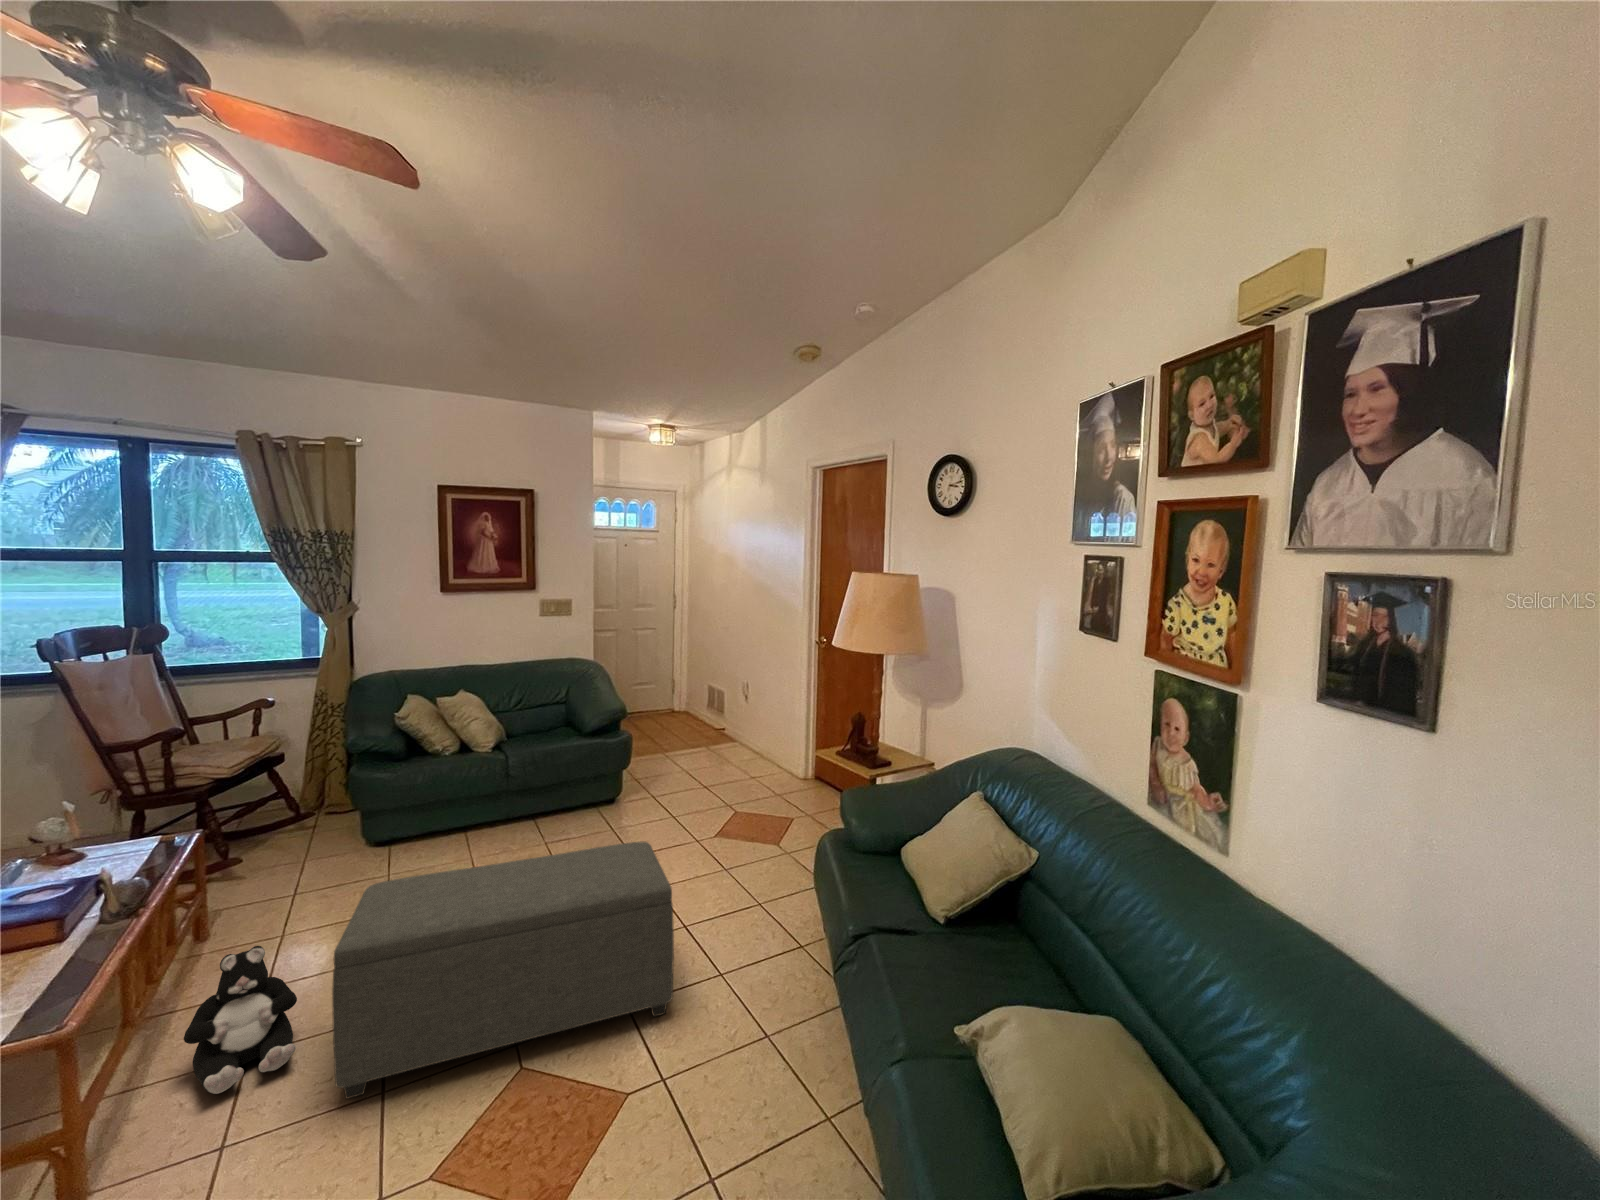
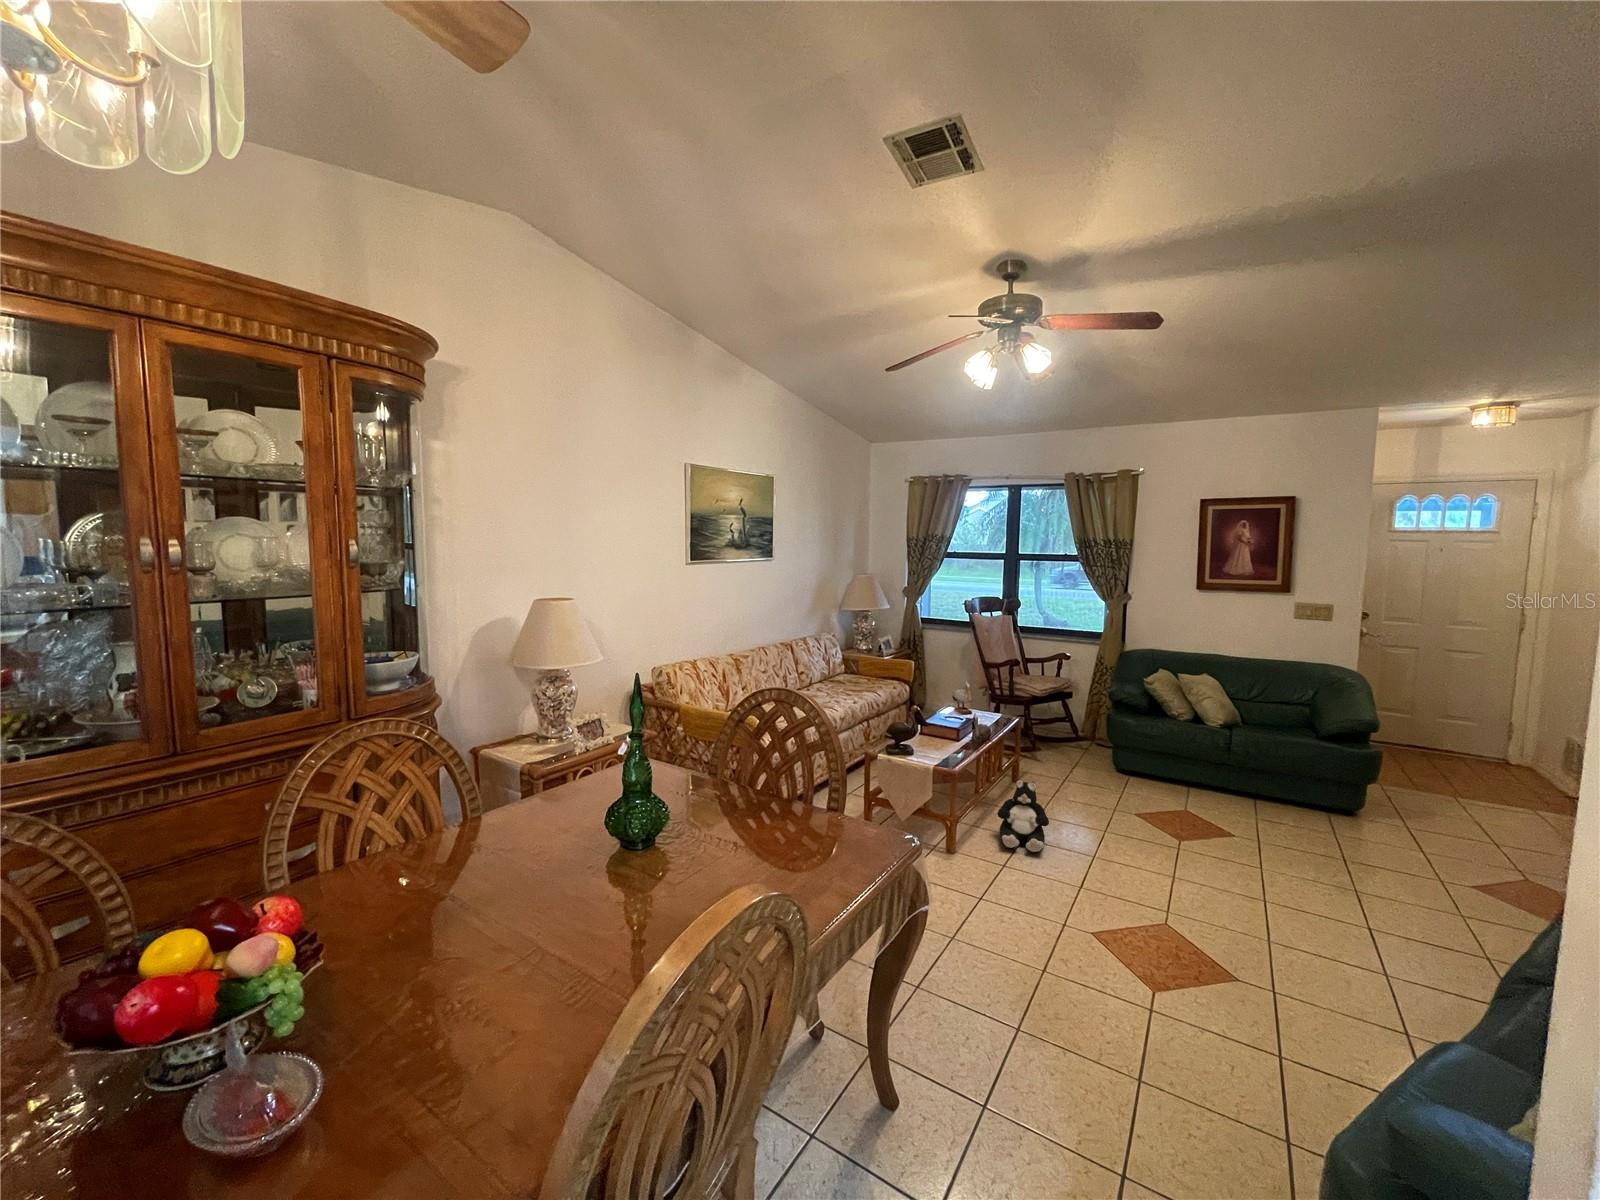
ottoman: present [332,842,674,1099] -> none [1058,771,1331,970]

